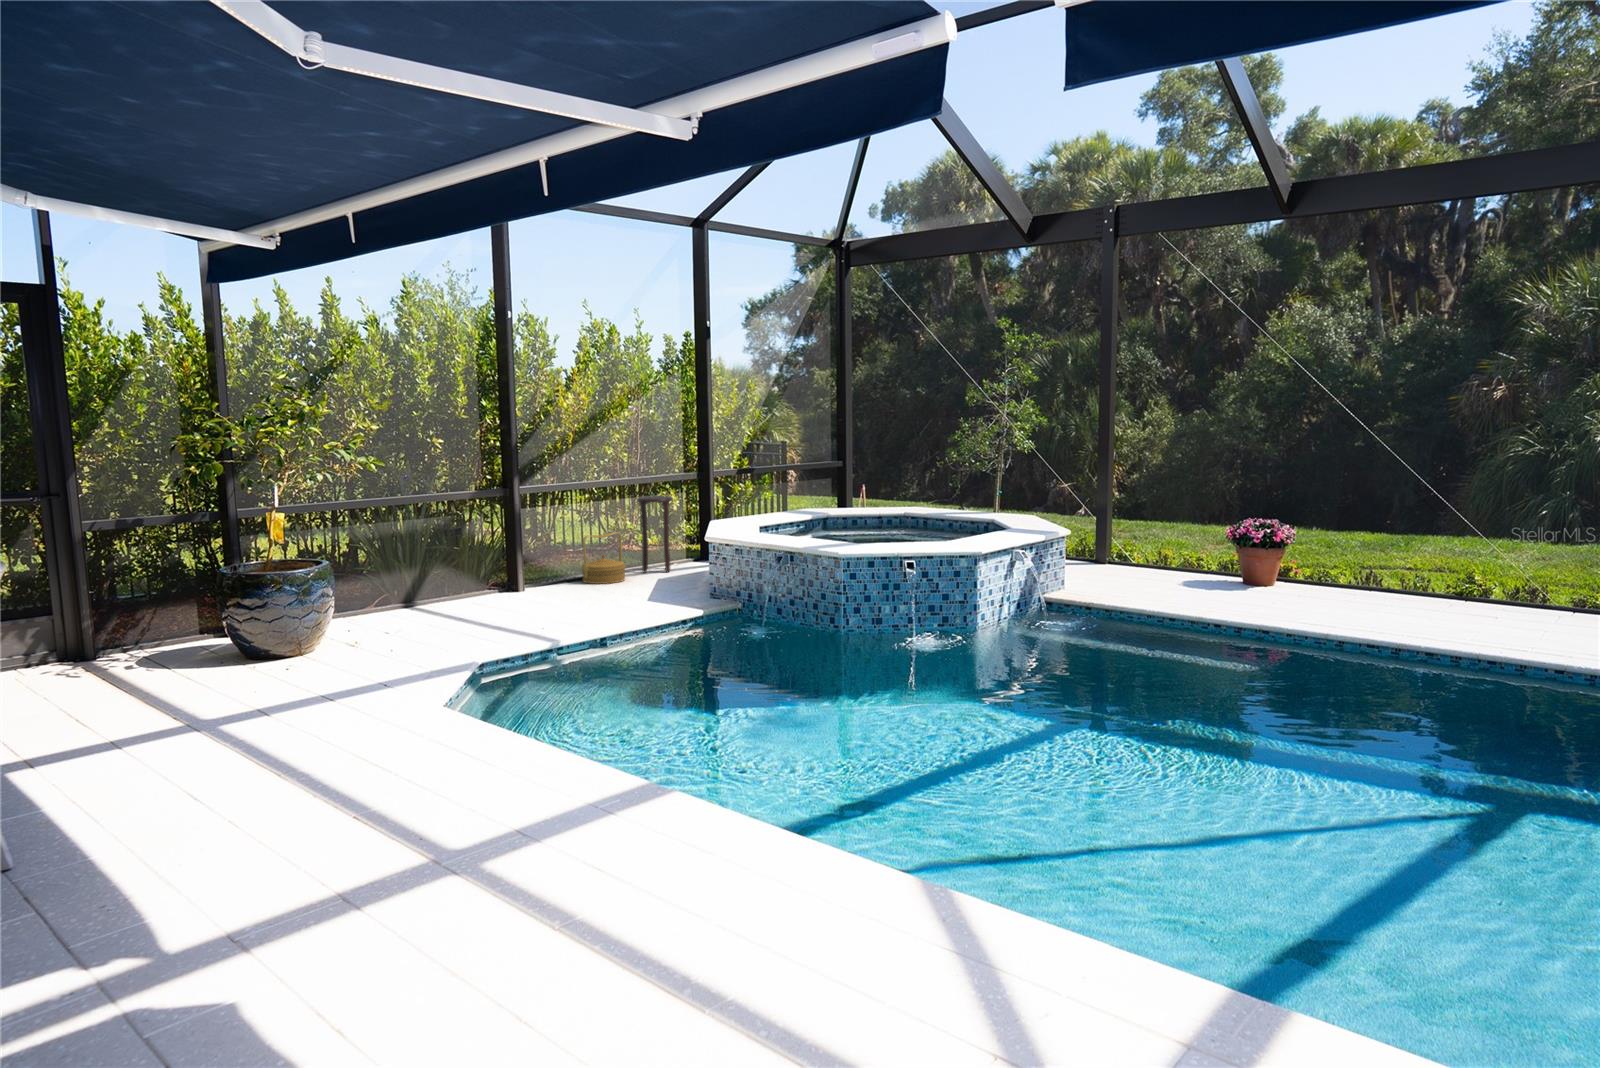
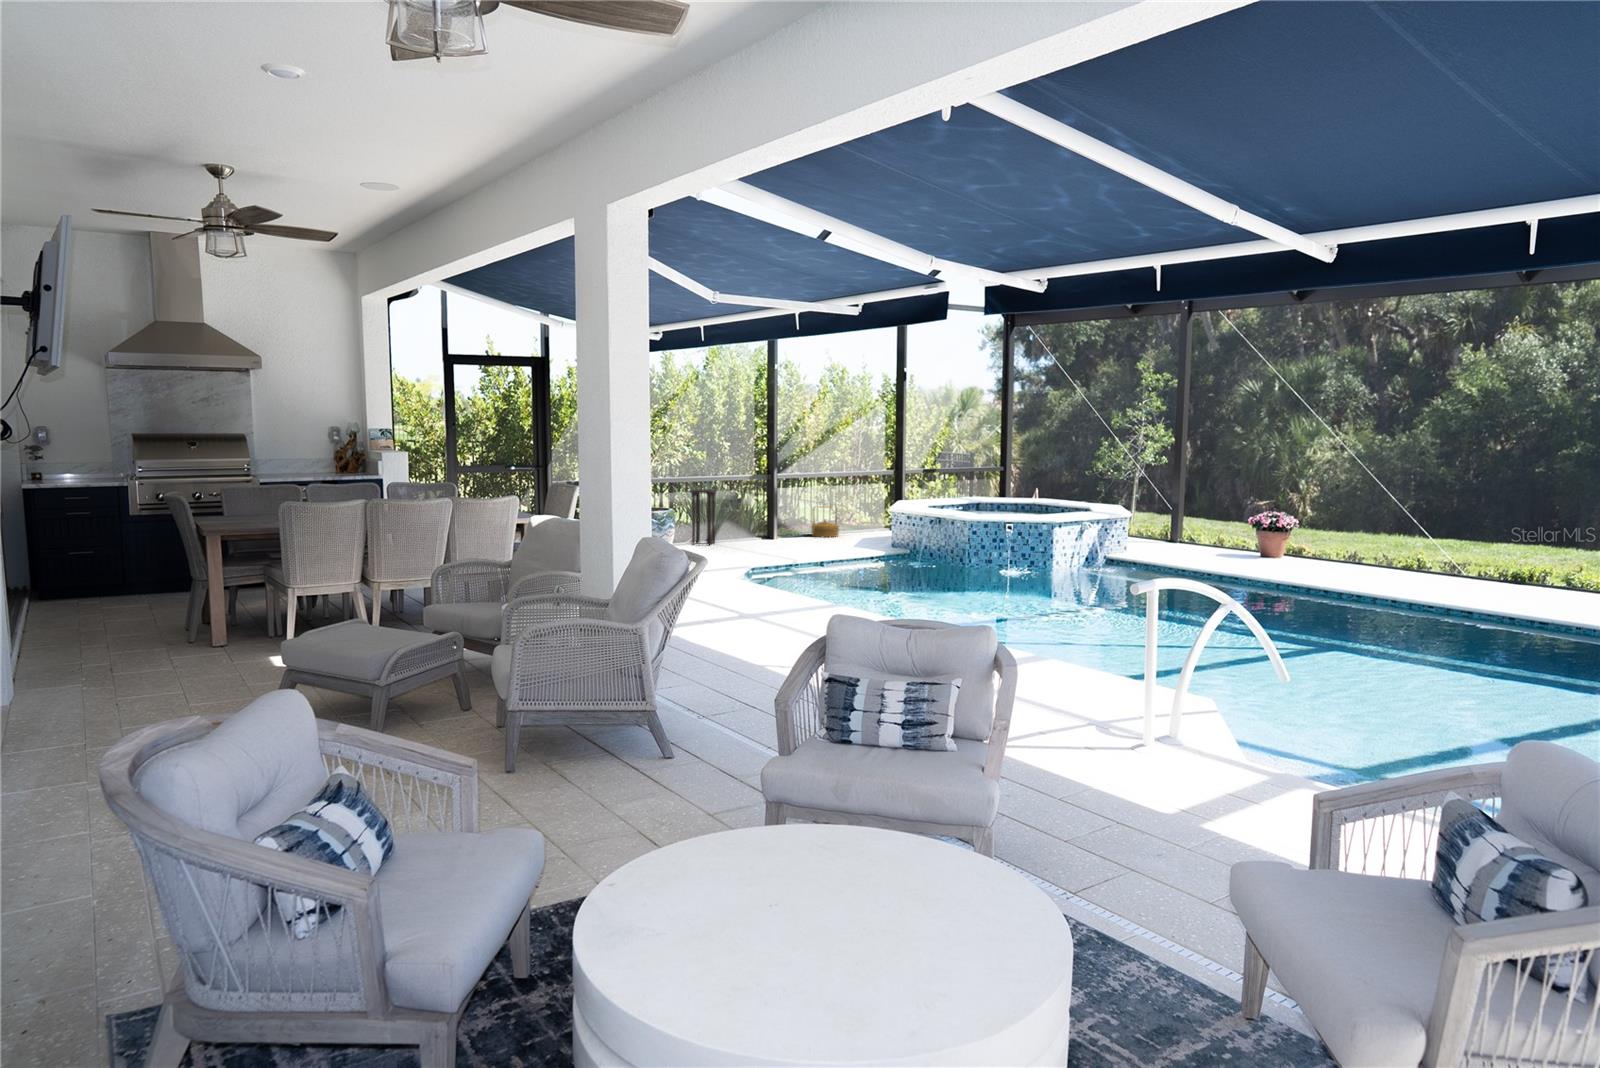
stool: present [637,496,672,573] -> present [690,489,716,545]

